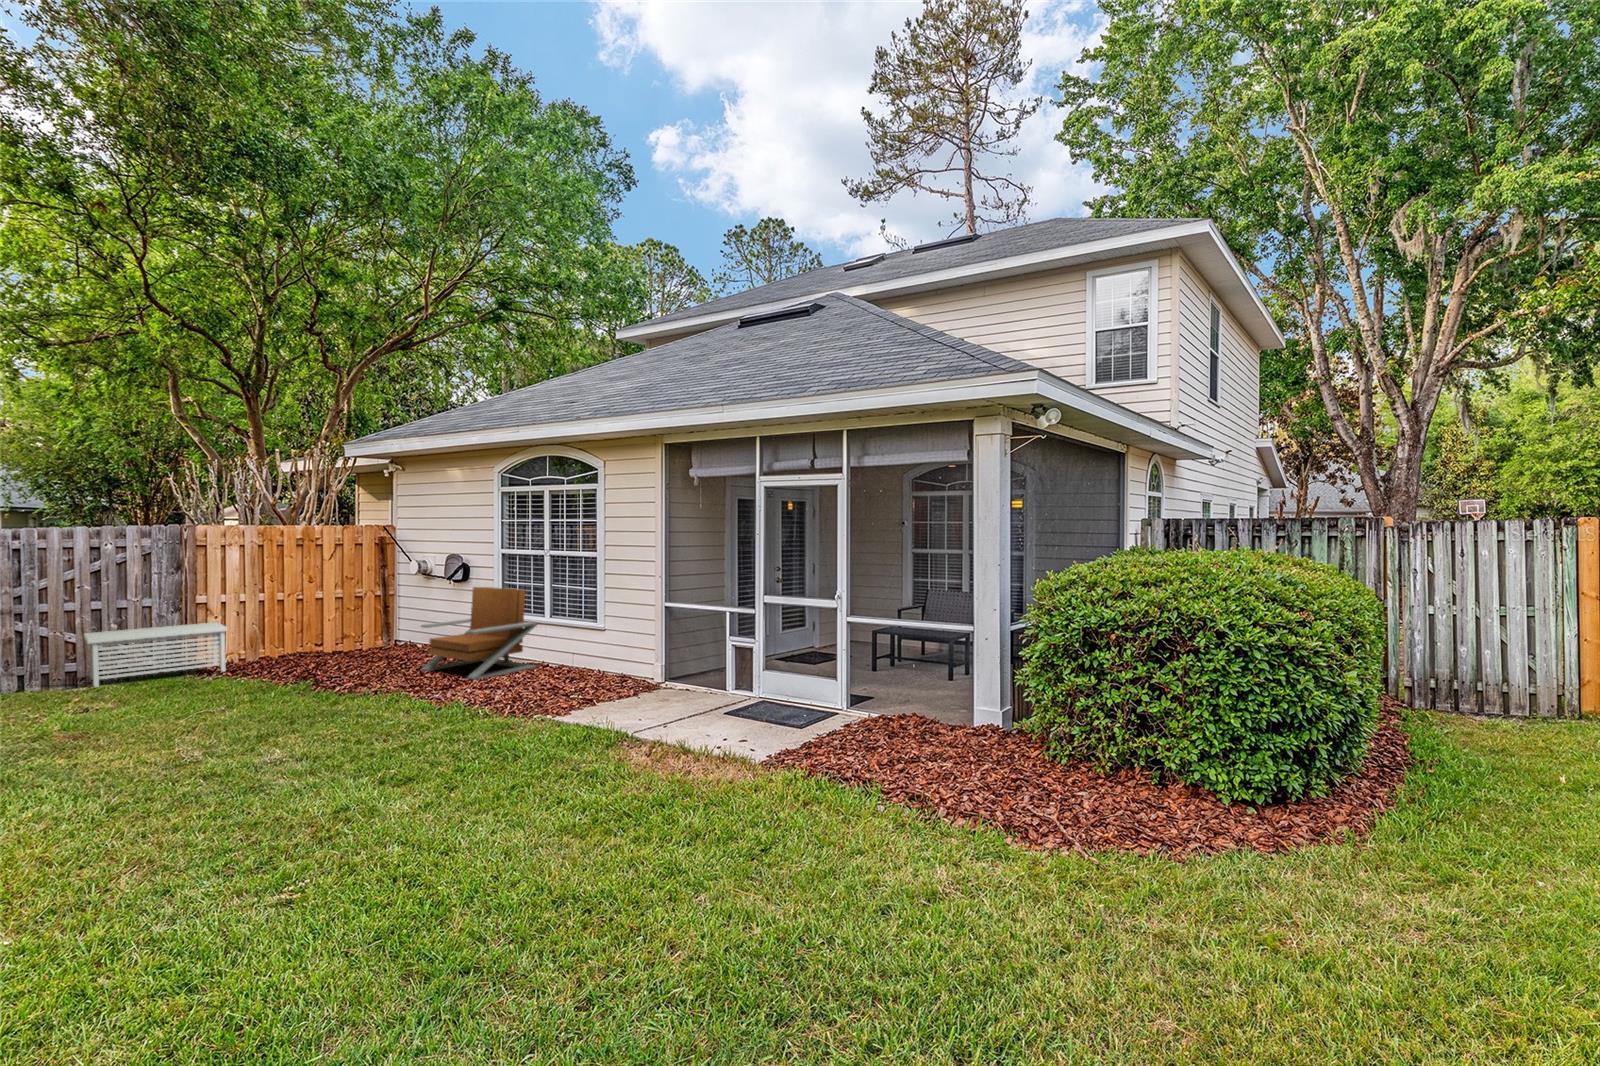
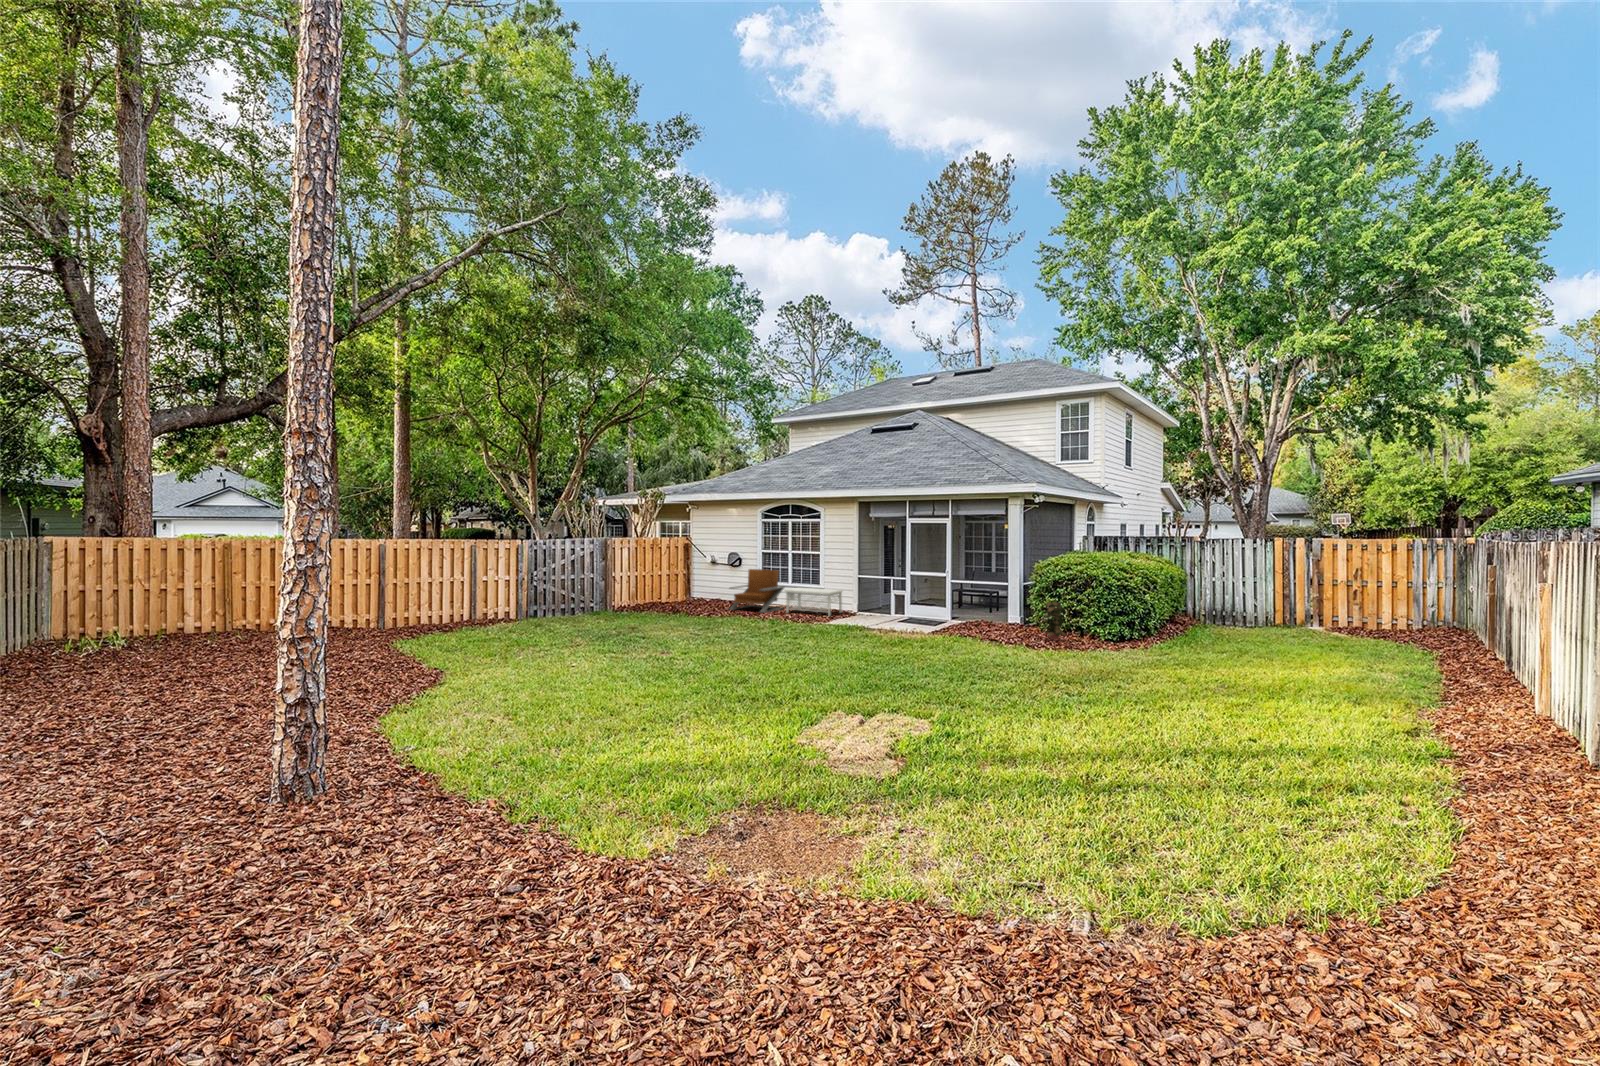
storage bench: present [84,622,227,687] -> present [785,588,842,616]
decorative plant: none [1038,688,1119,798] -> present [1044,603,1066,641]

